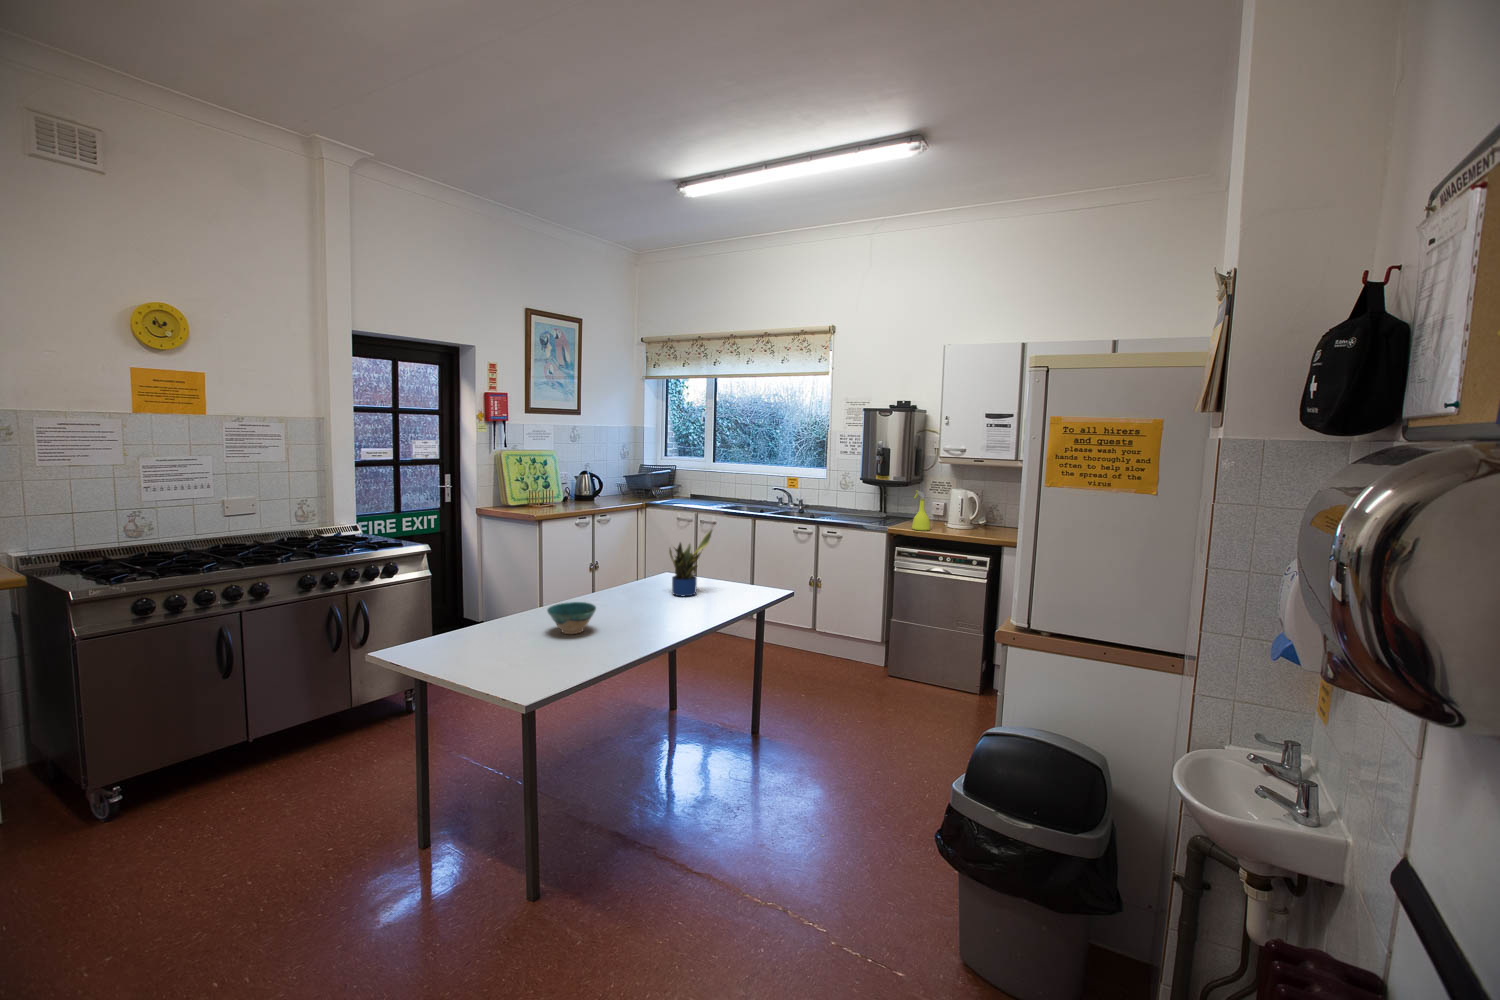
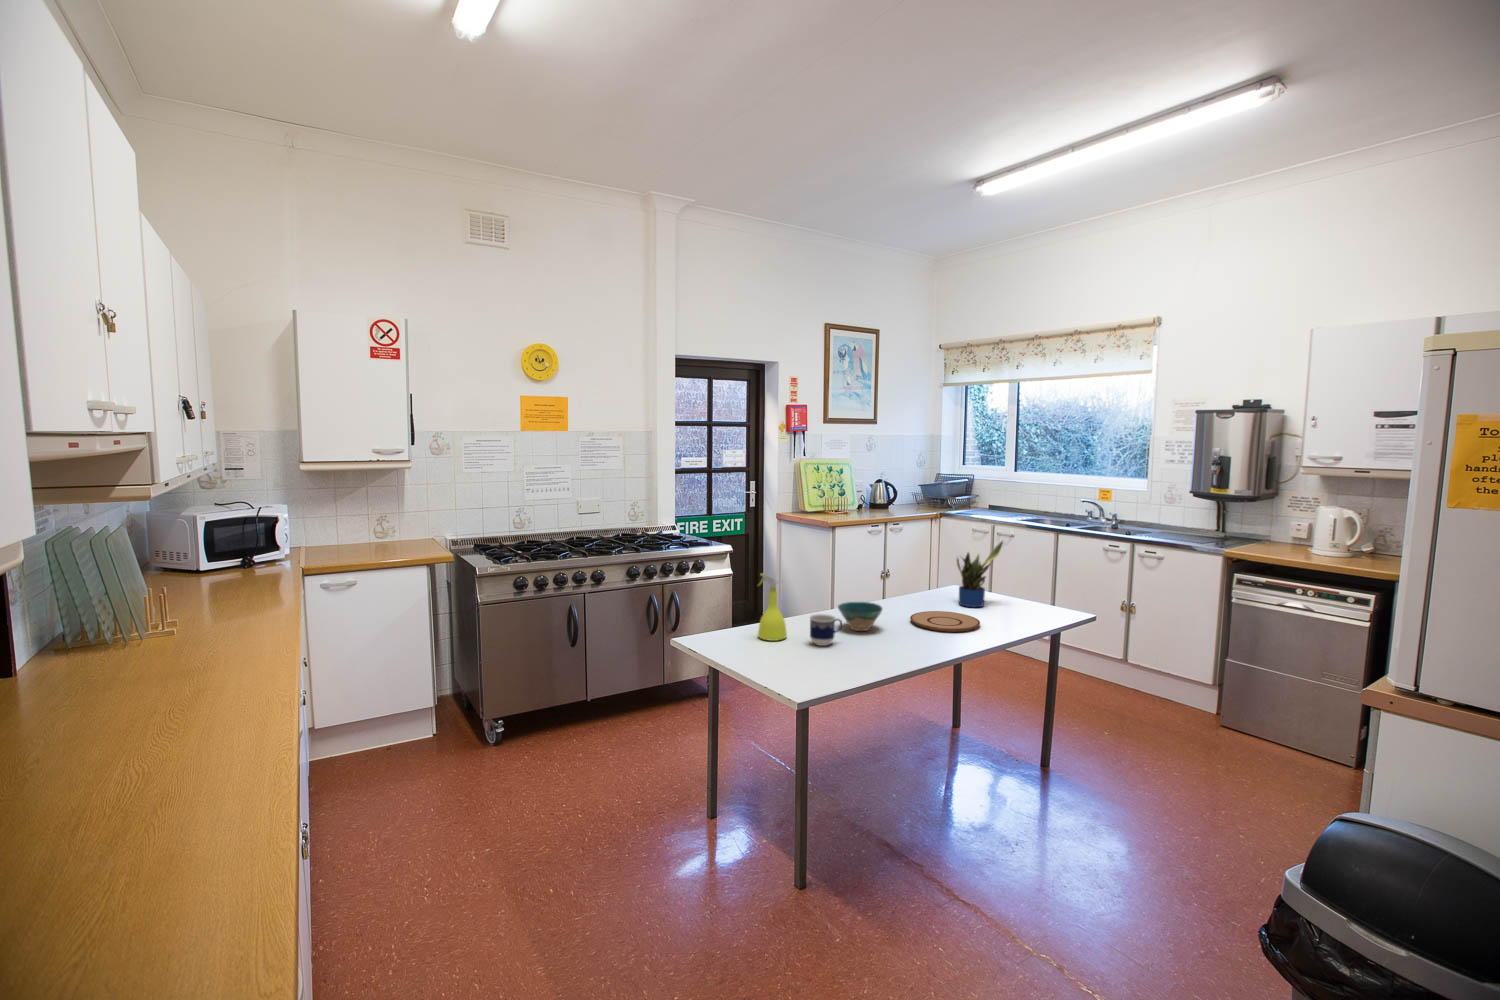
spray bottle: present [912,490,930,531] -> present [758,574,787,641]
plate: none [625,604,694,625] -> present [910,611,980,632]
cup: none [514,621,552,657] -> present [810,614,842,646]

